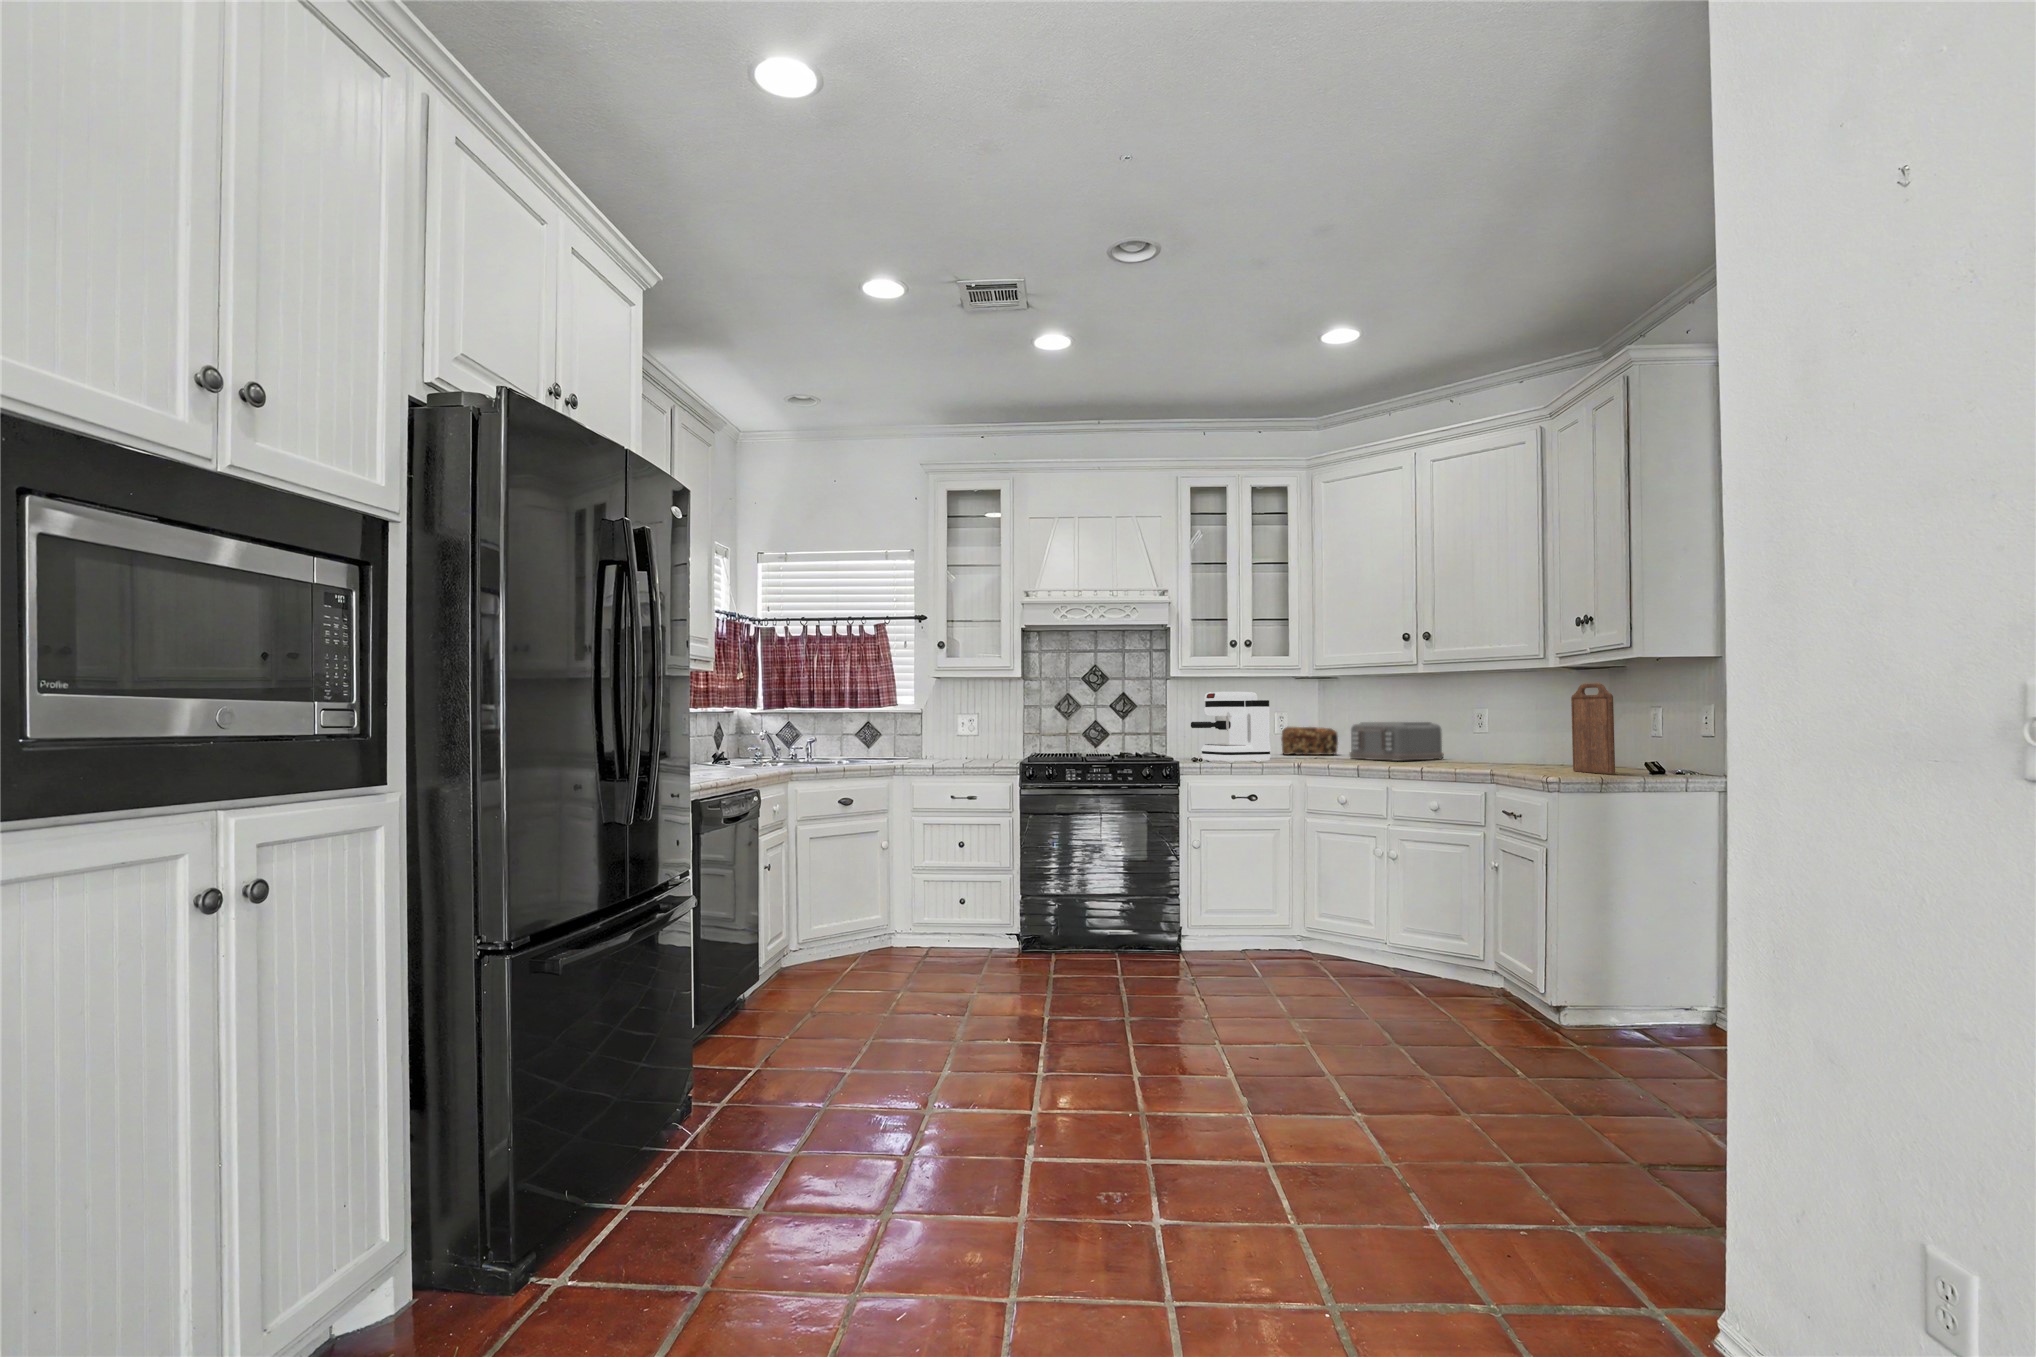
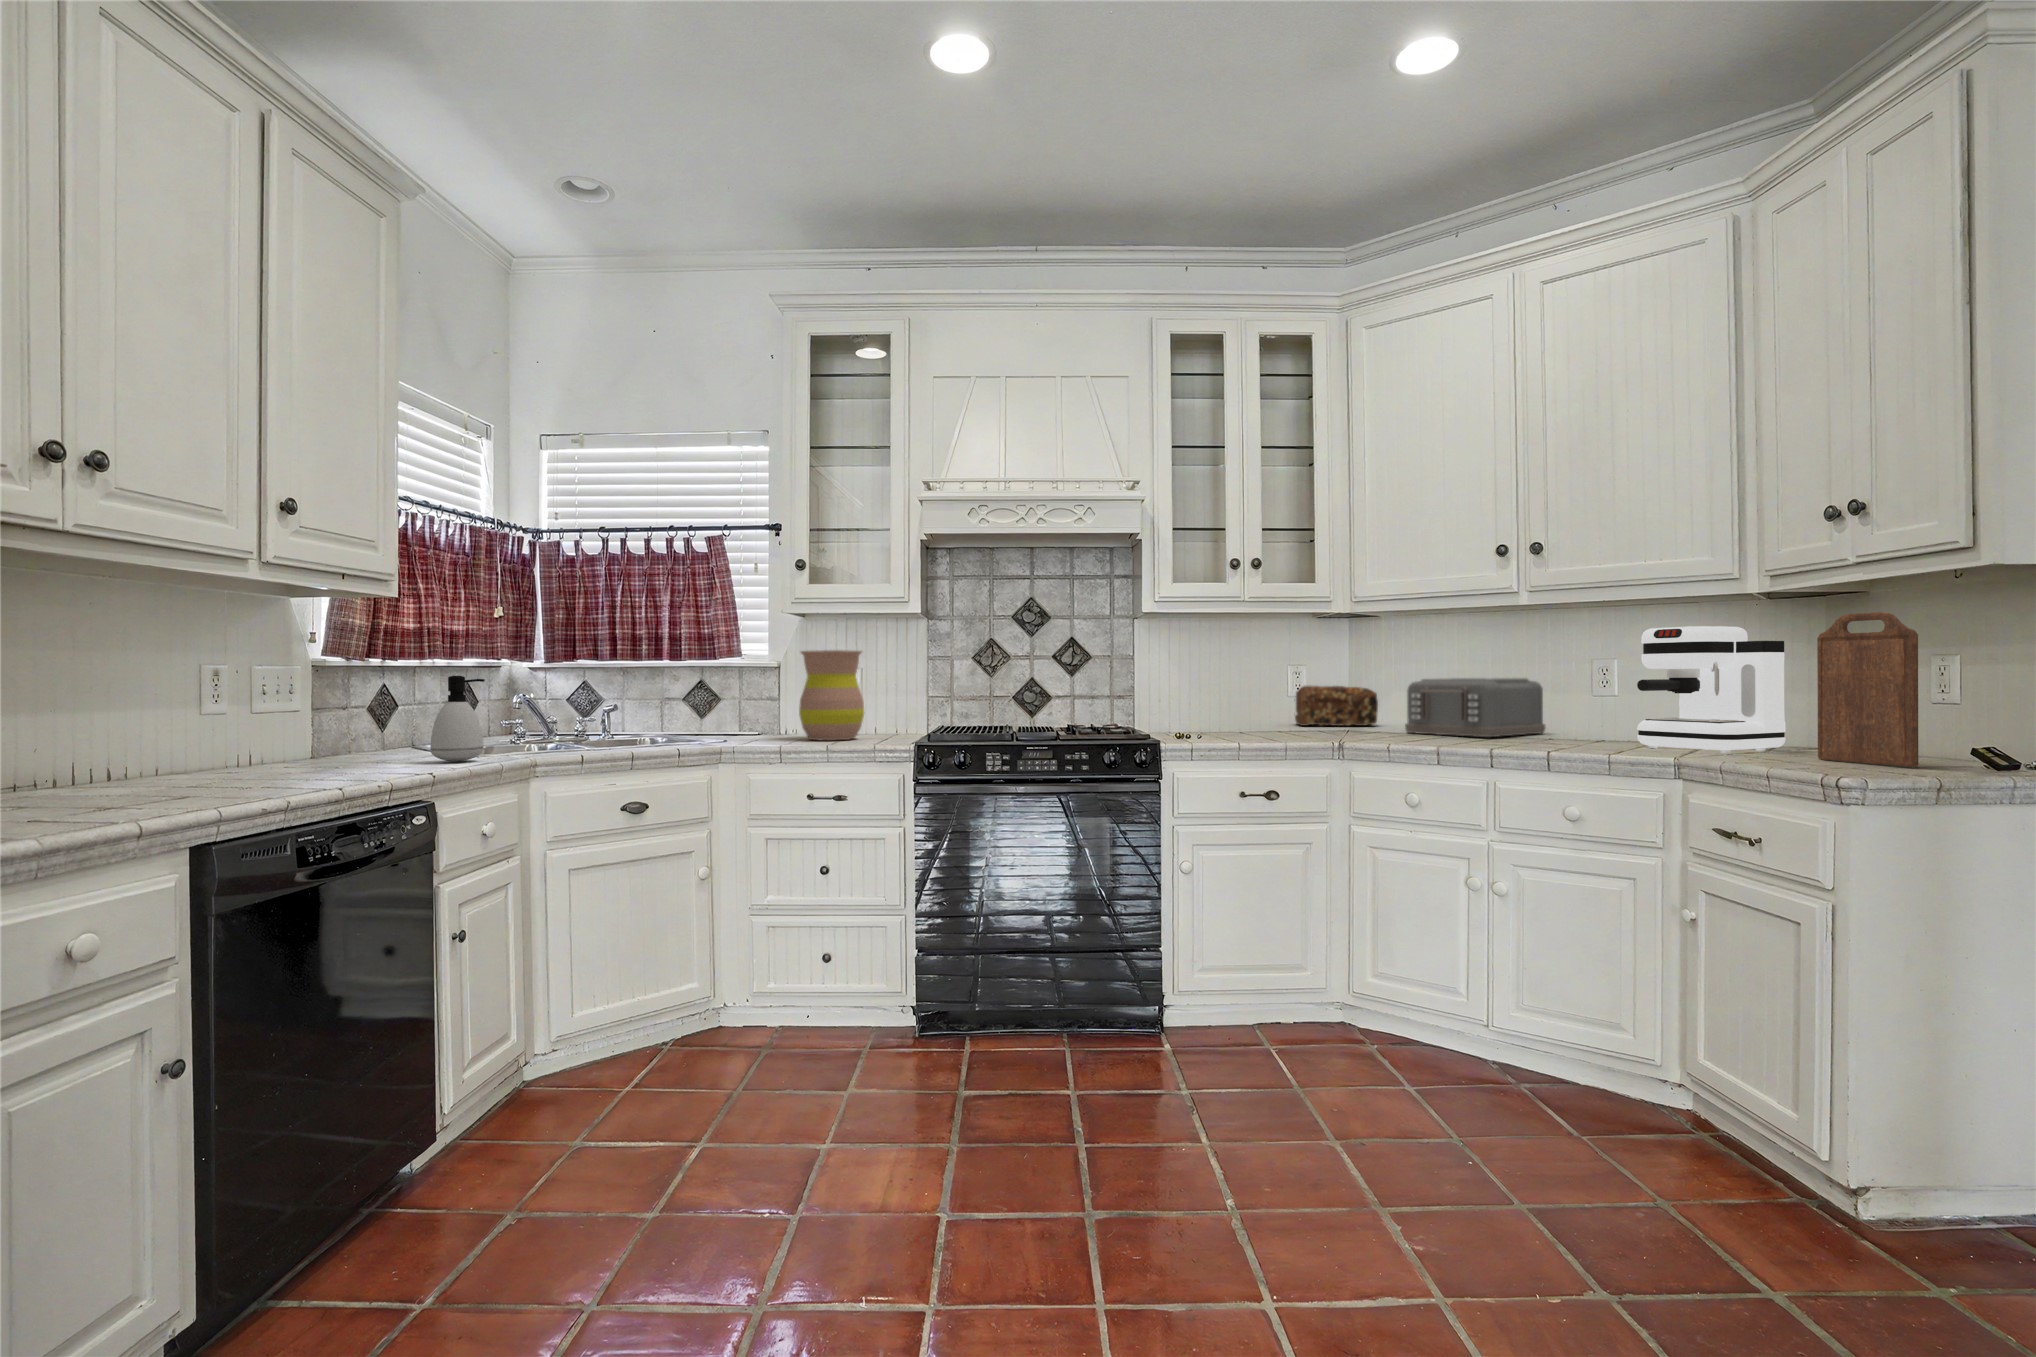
coffee maker: present [1191,692,1270,763] -> present [1637,626,1785,753]
vase: none [940,702,983,762] -> present [799,650,864,740]
soap dispenser: none [741,718,770,769] -> present [430,676,485,761]

